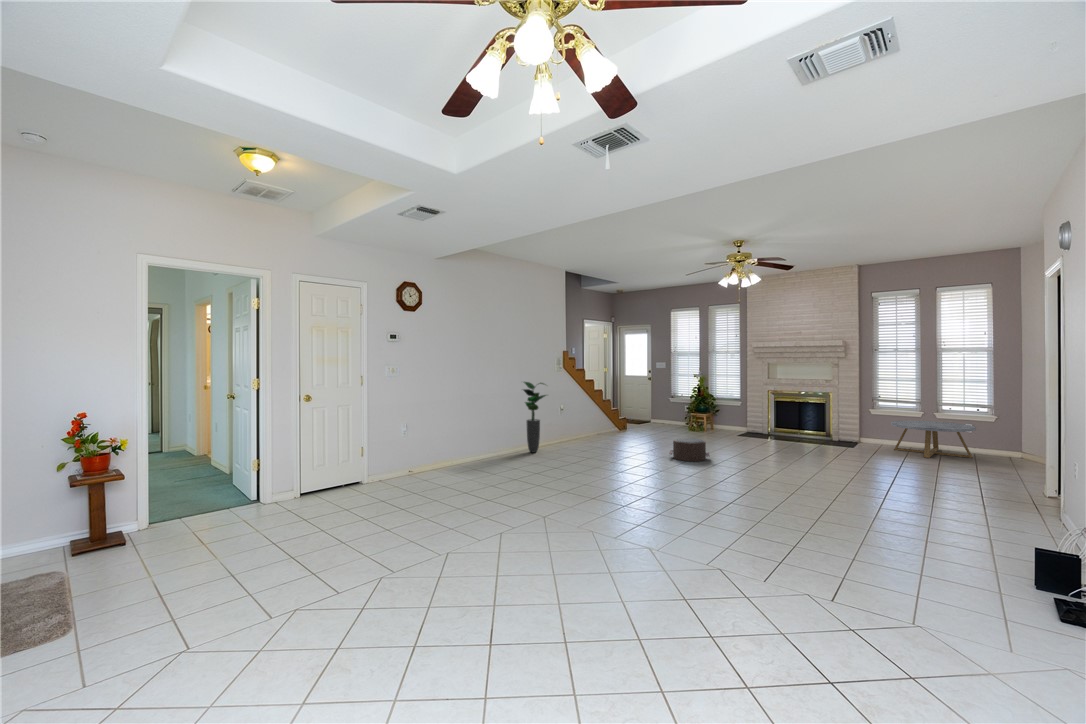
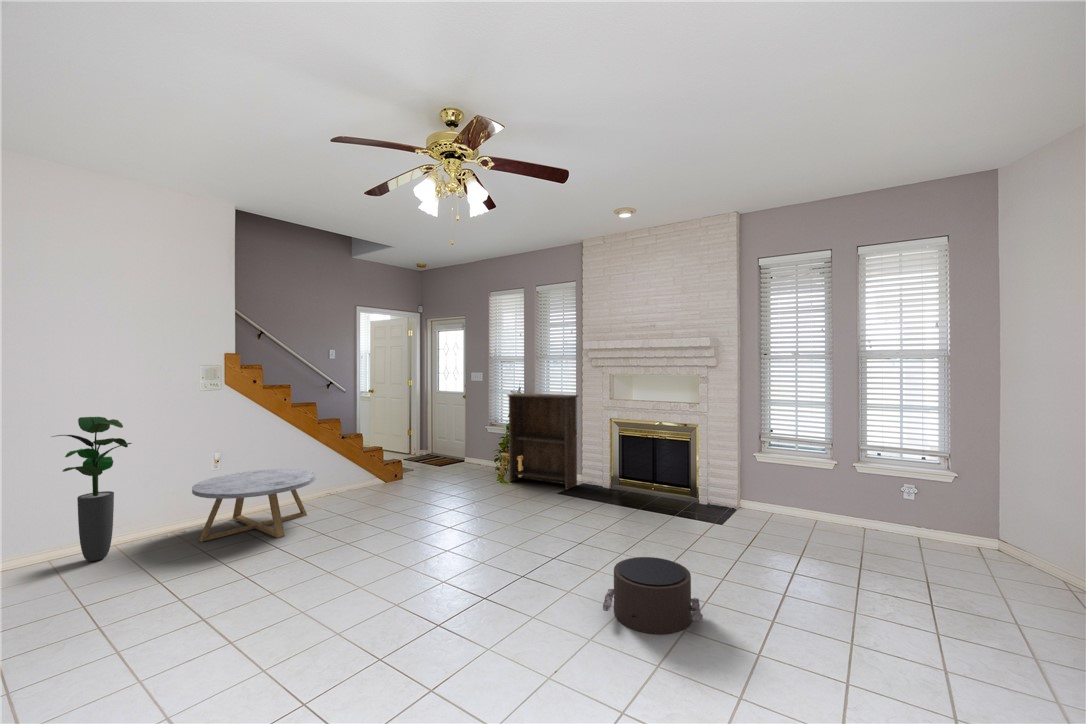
bookshelf: none [697,376,746,434] -> present [507,393,578,490]
coffee table: present [891,421,976,458] -> present [192,469,315,542]
pouf: present [669,438,710,461] -> present [603,557,703,634]

